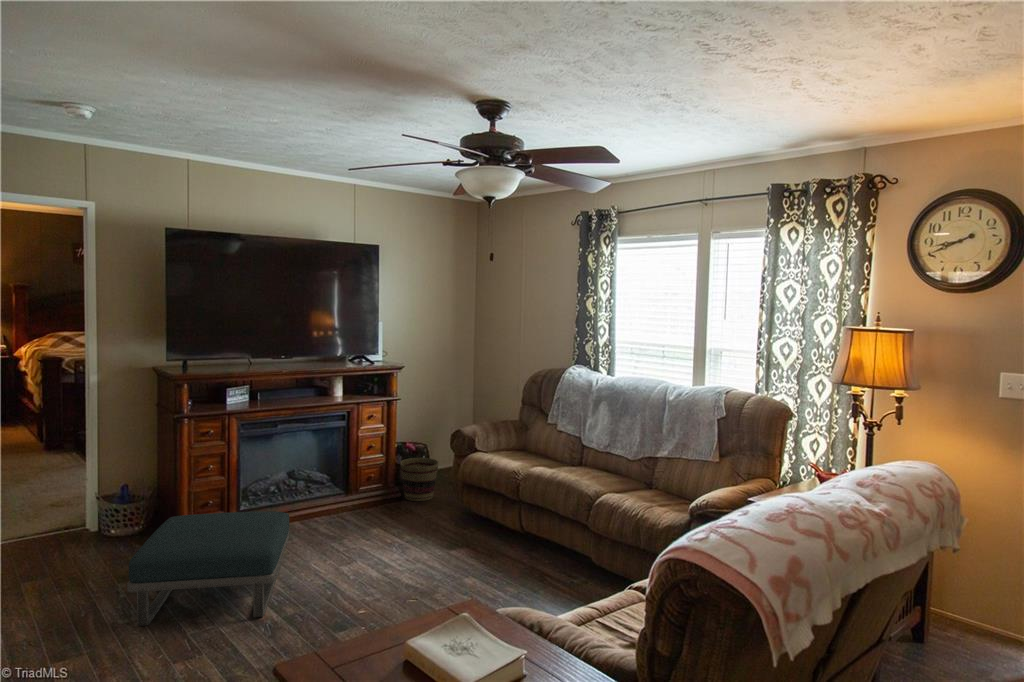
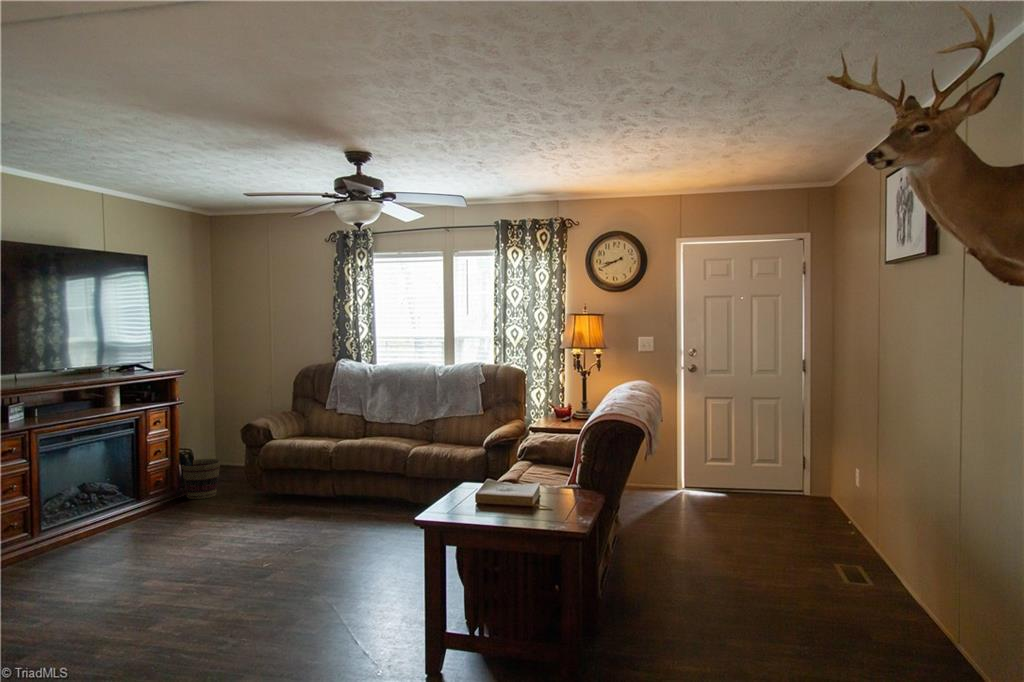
footstool: present [127,511,290,626] -> none [23,504,185,610]

